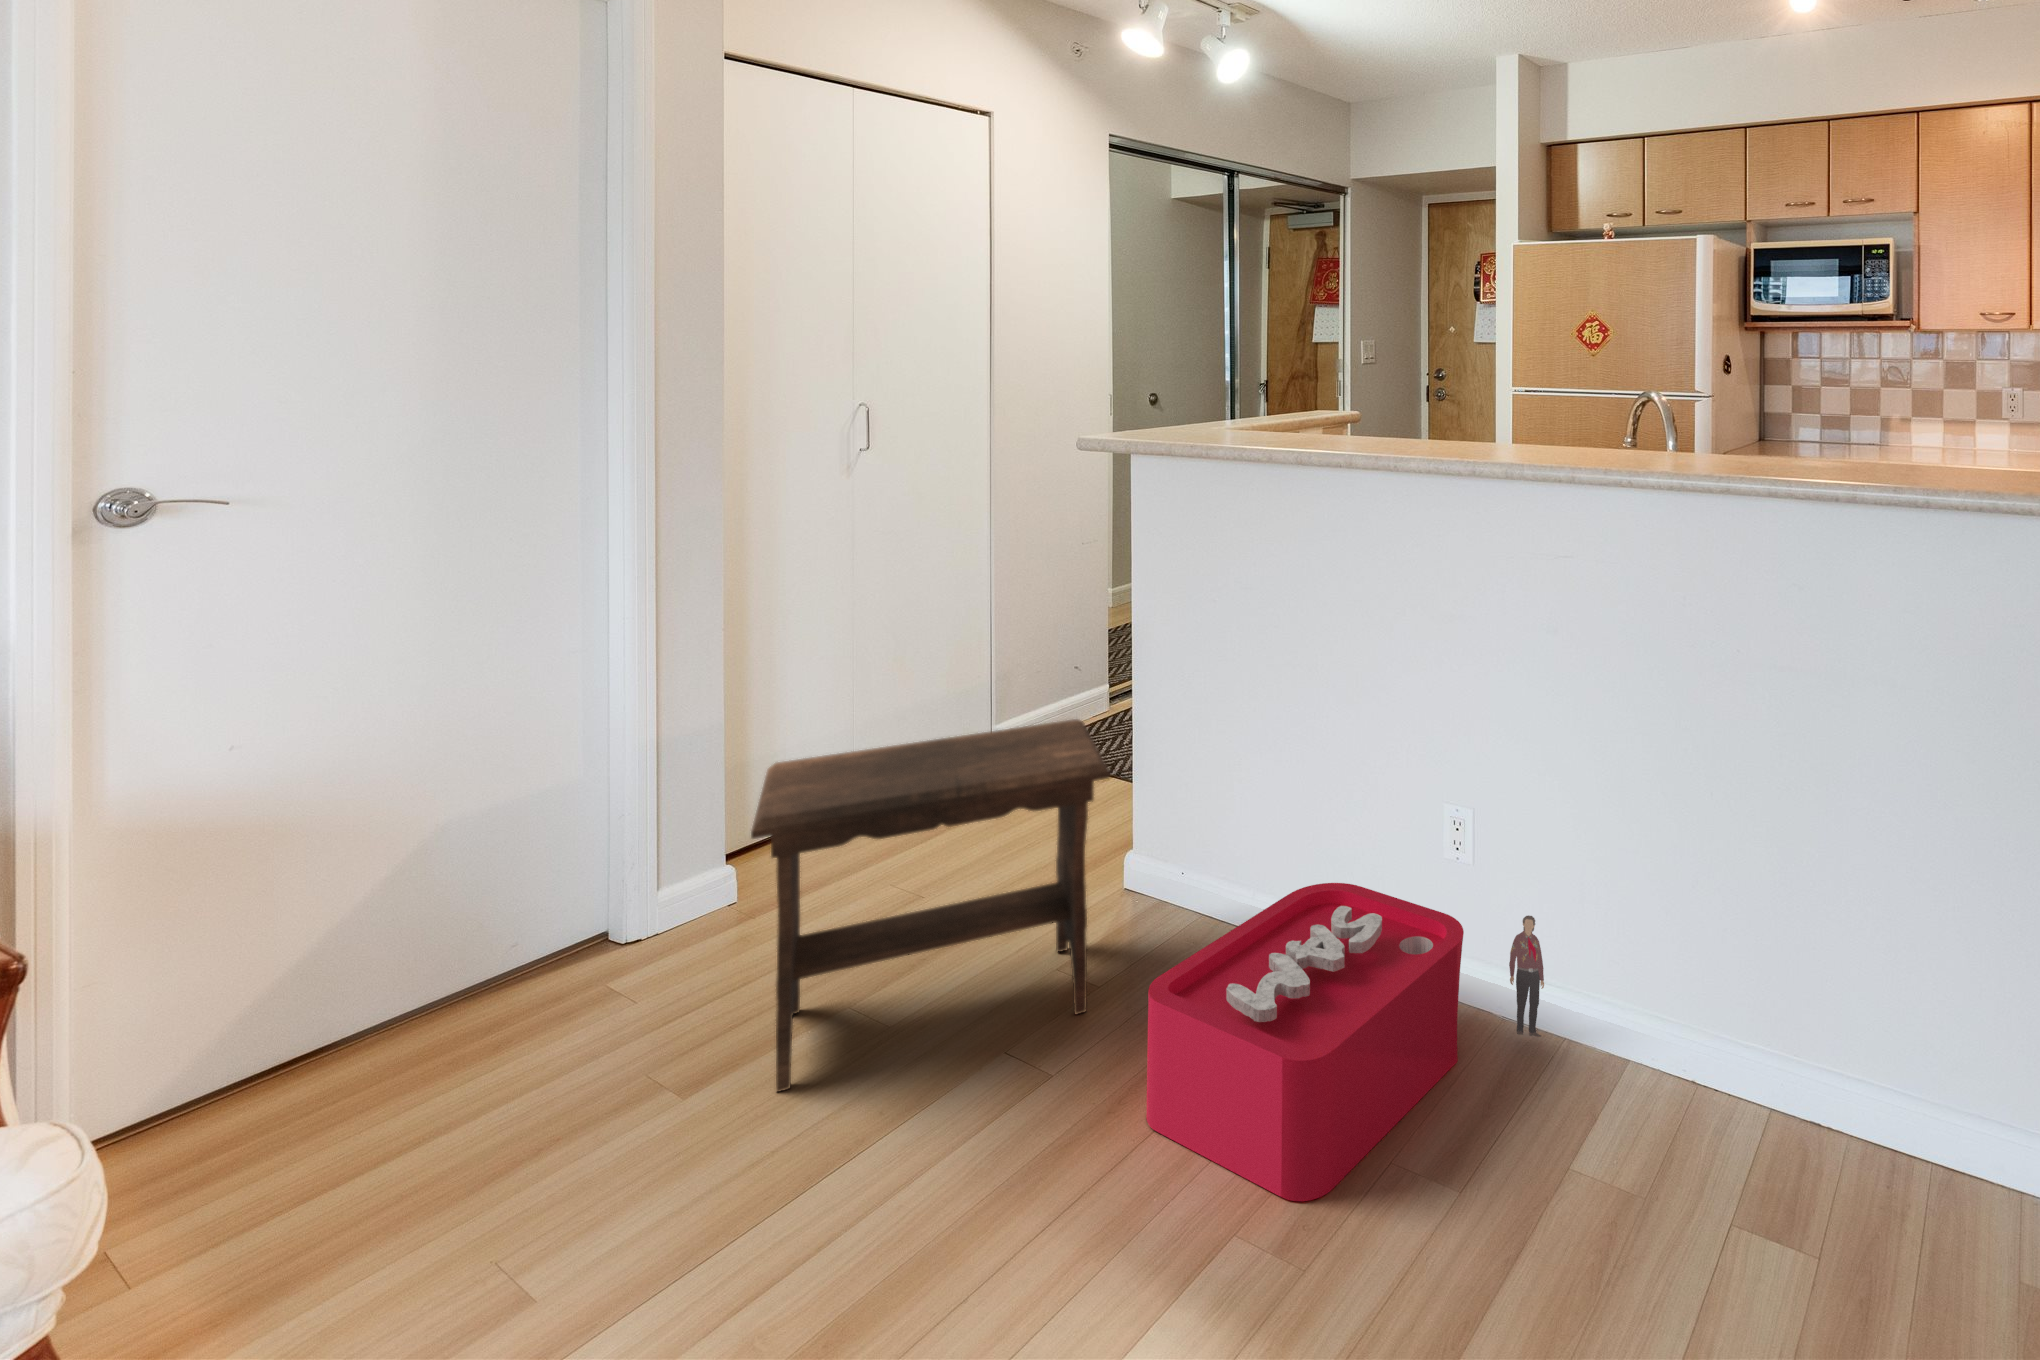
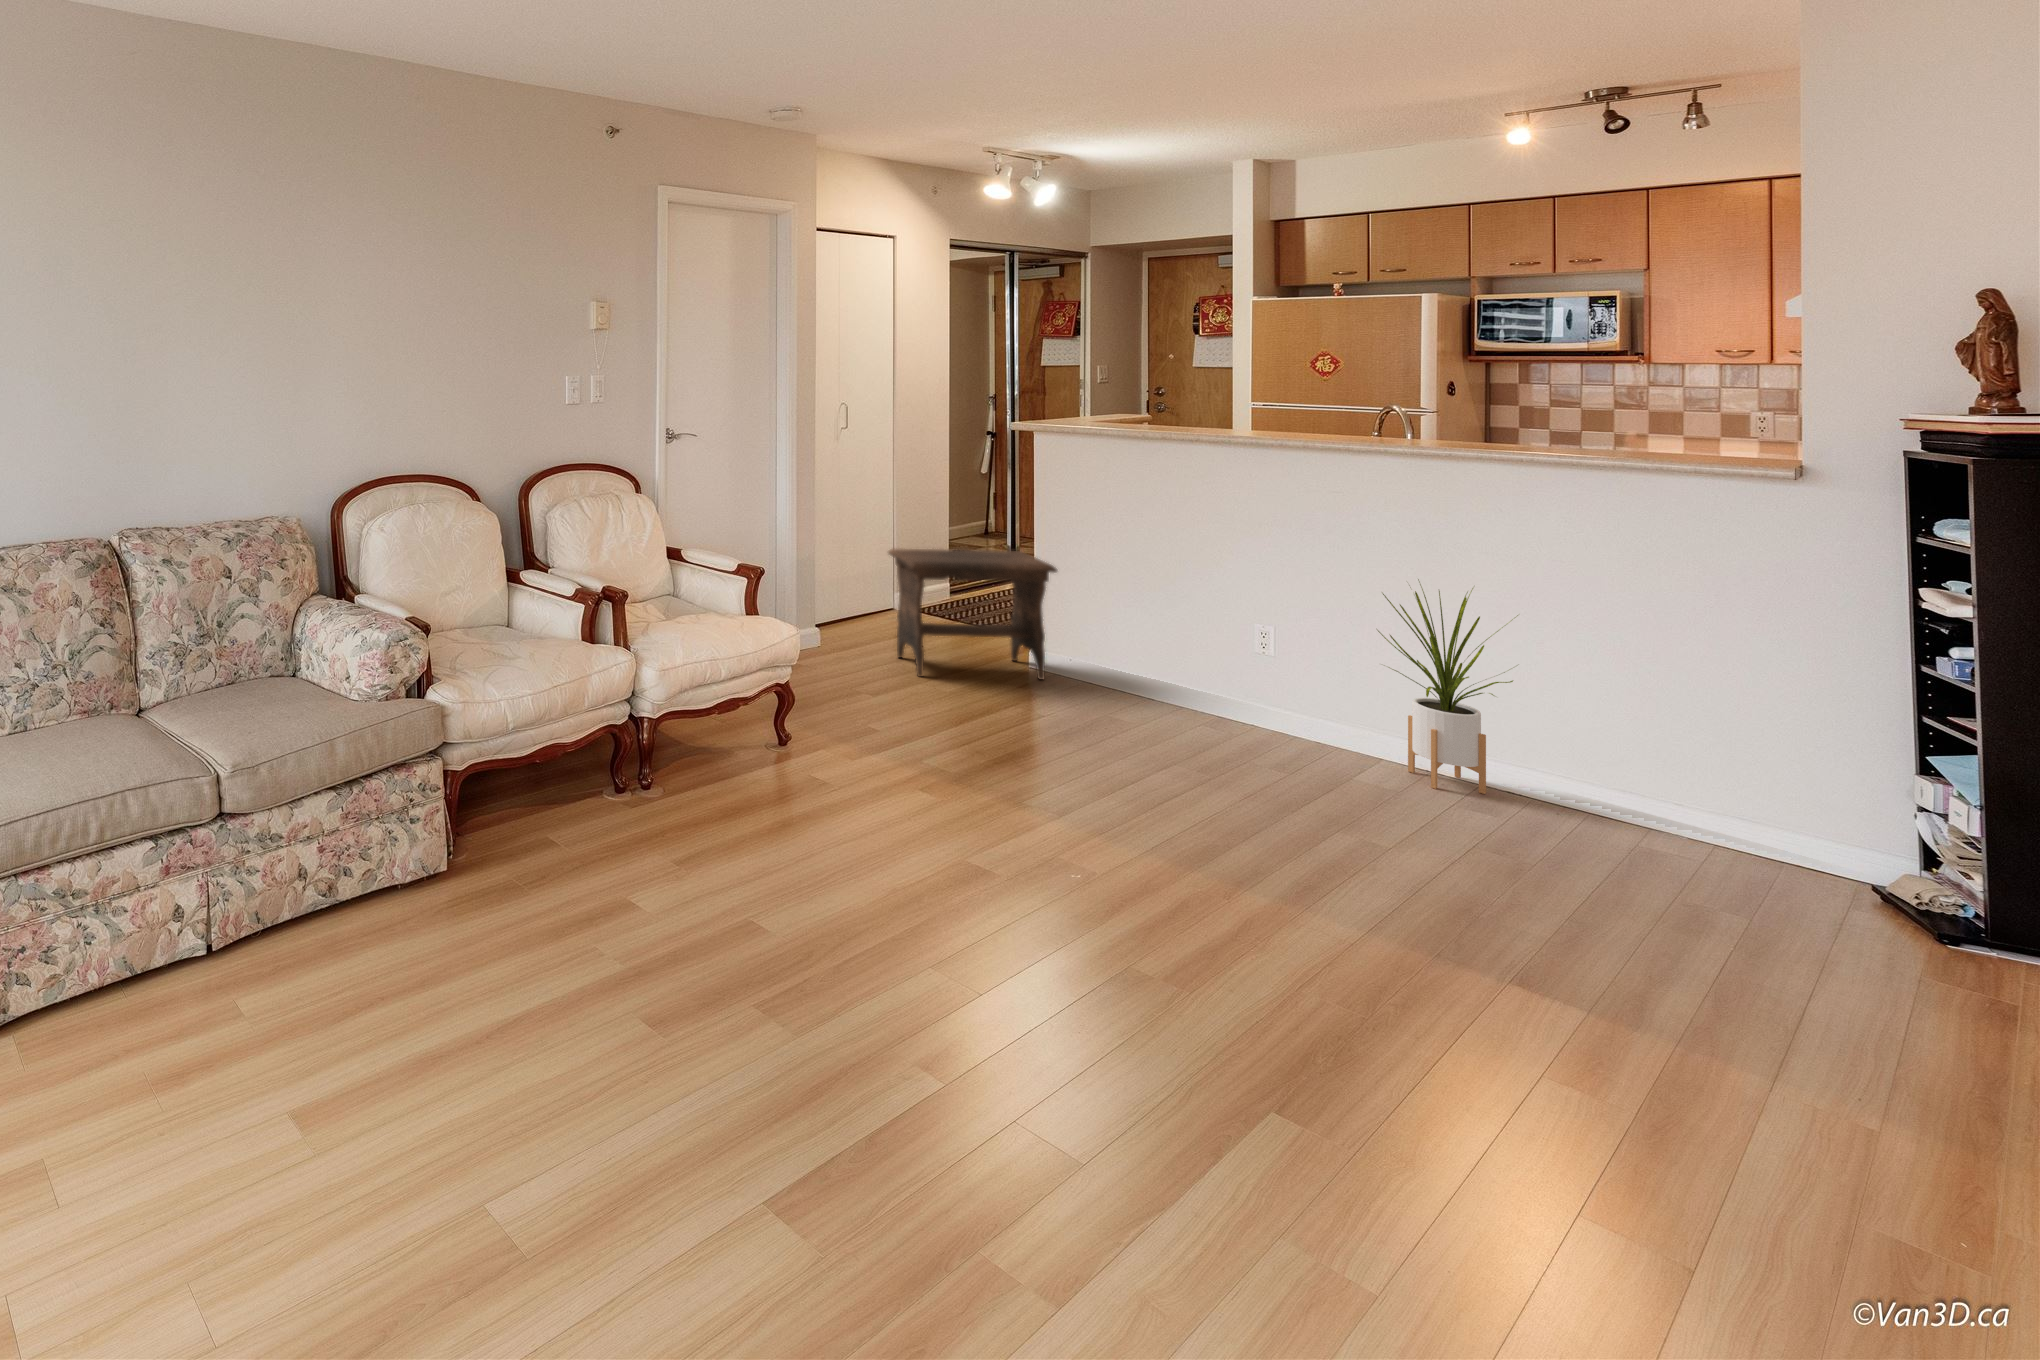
house plant: none [1625,757,1855,1226] -> present [1378,579,1518,794]
storage bin: present [1146,883,1544,1201] -> none [1100,642,1317,743]

